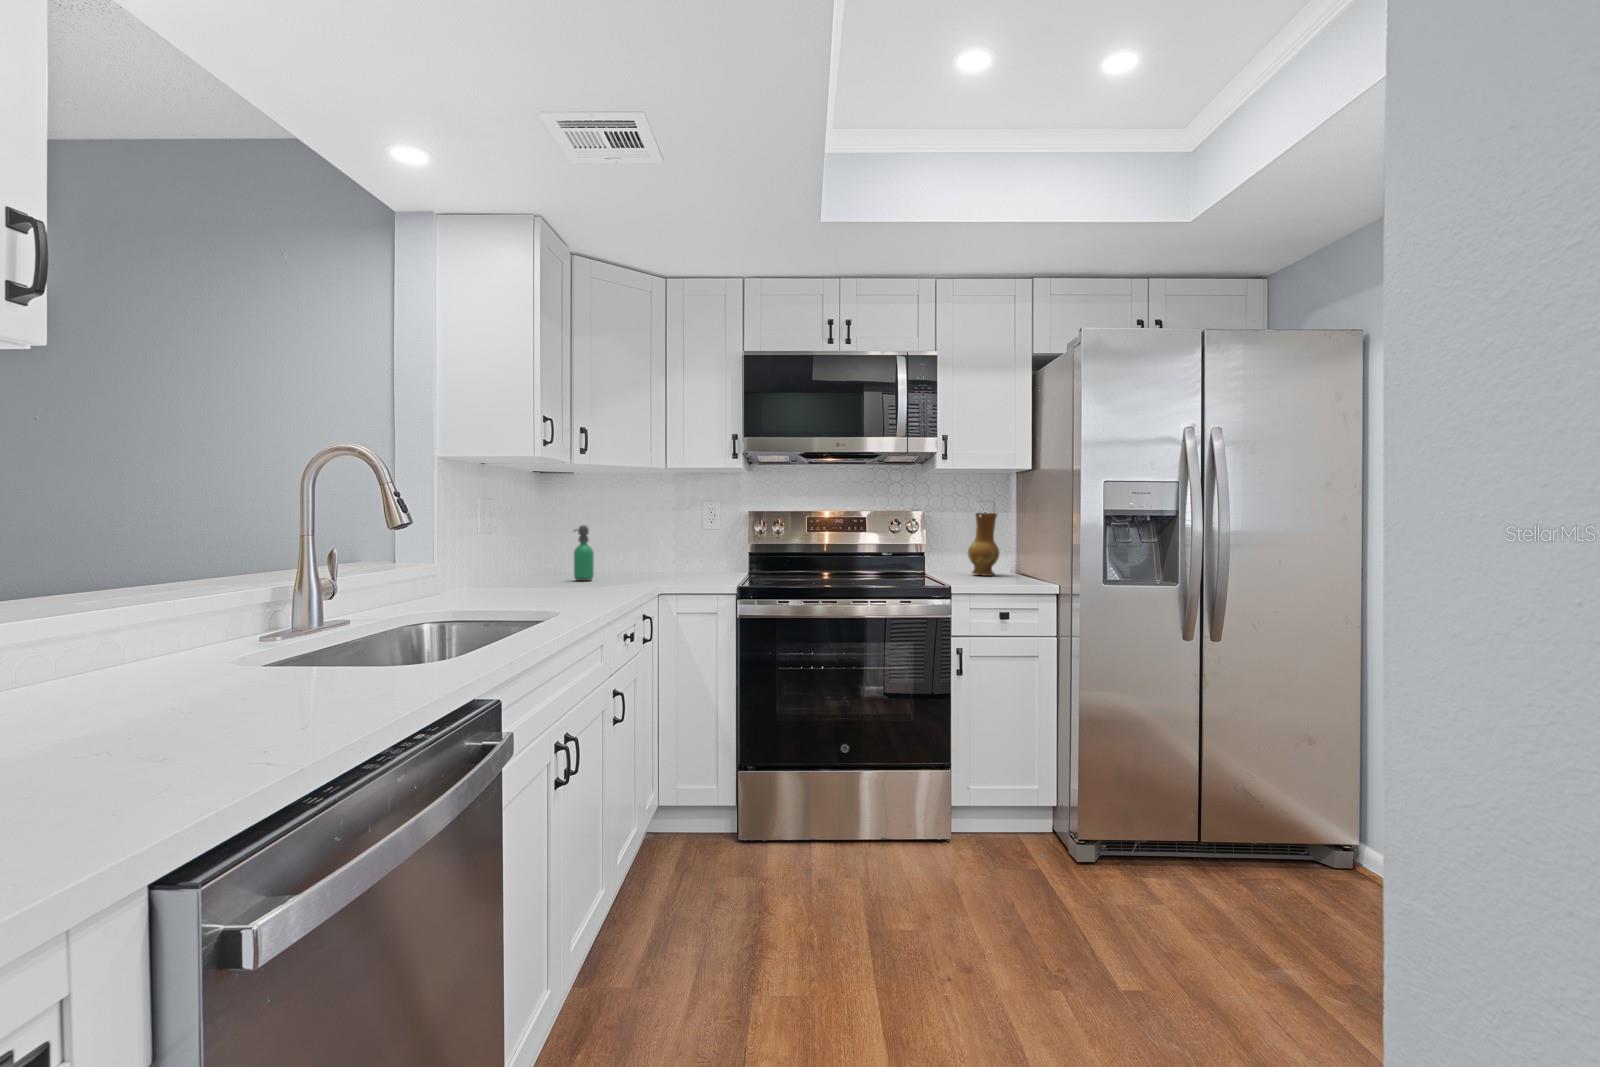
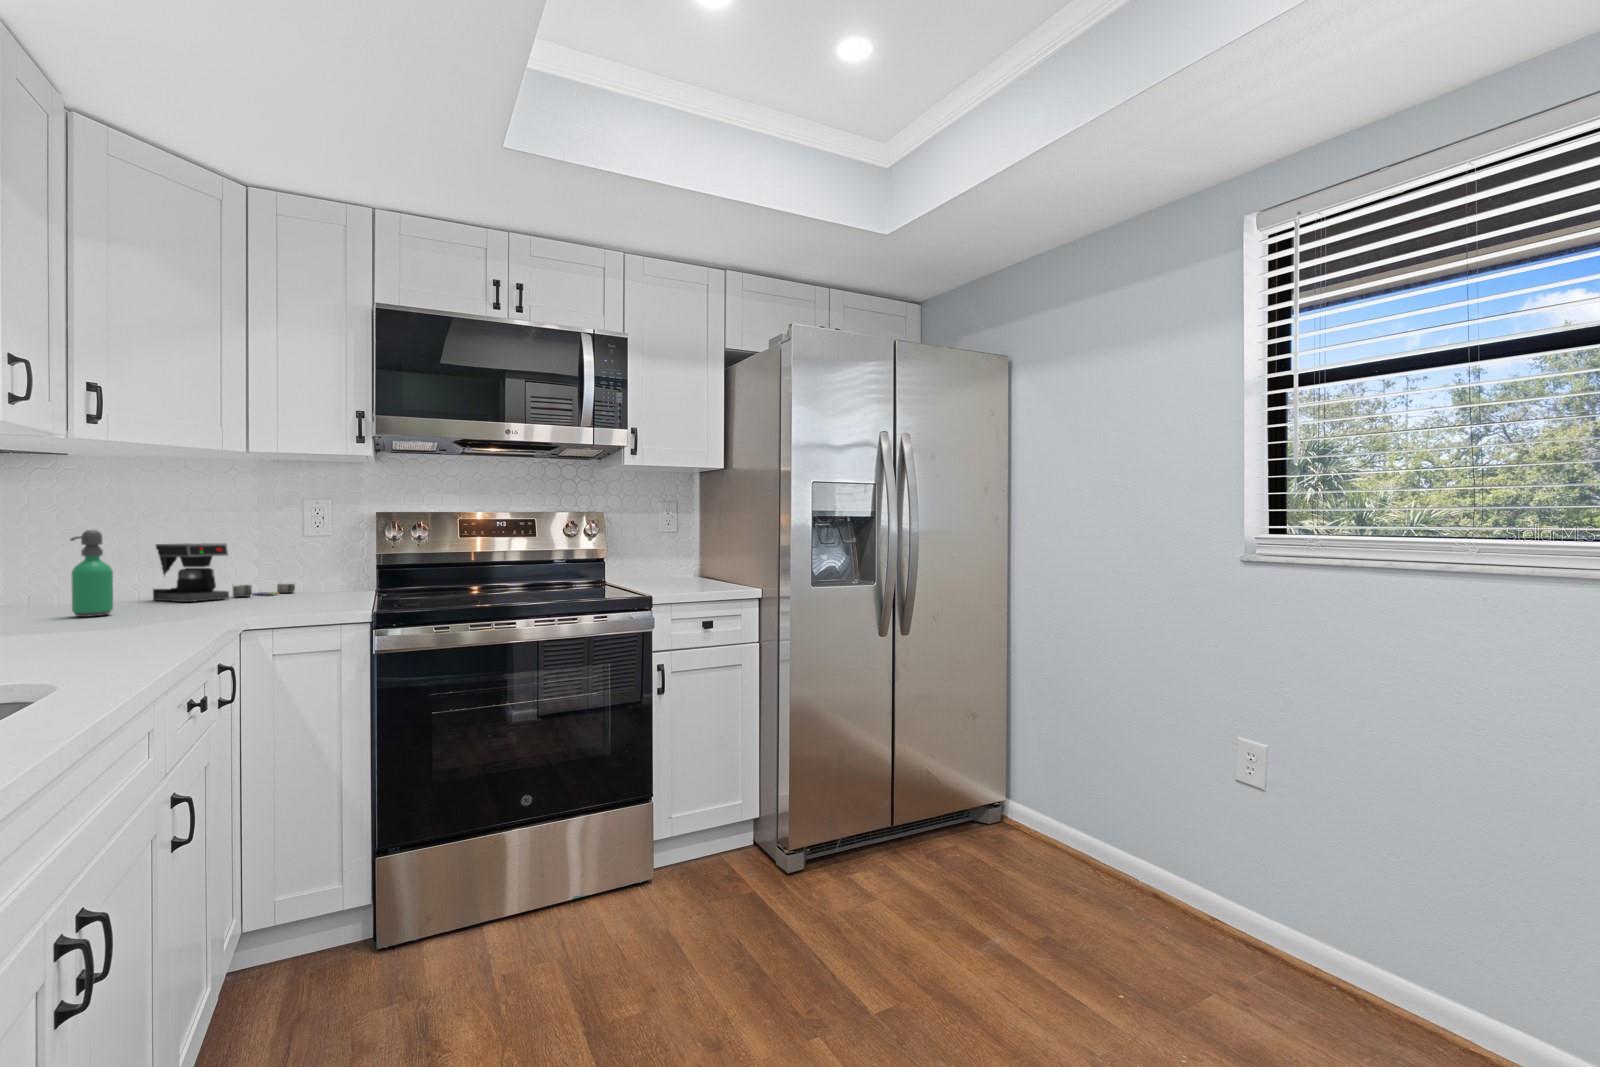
ceramic jug: present [968,513,1000,576] -> none [651,515,684,582]
coffee maker: none [616,534,698,575] -> present [153,543,295,602]

